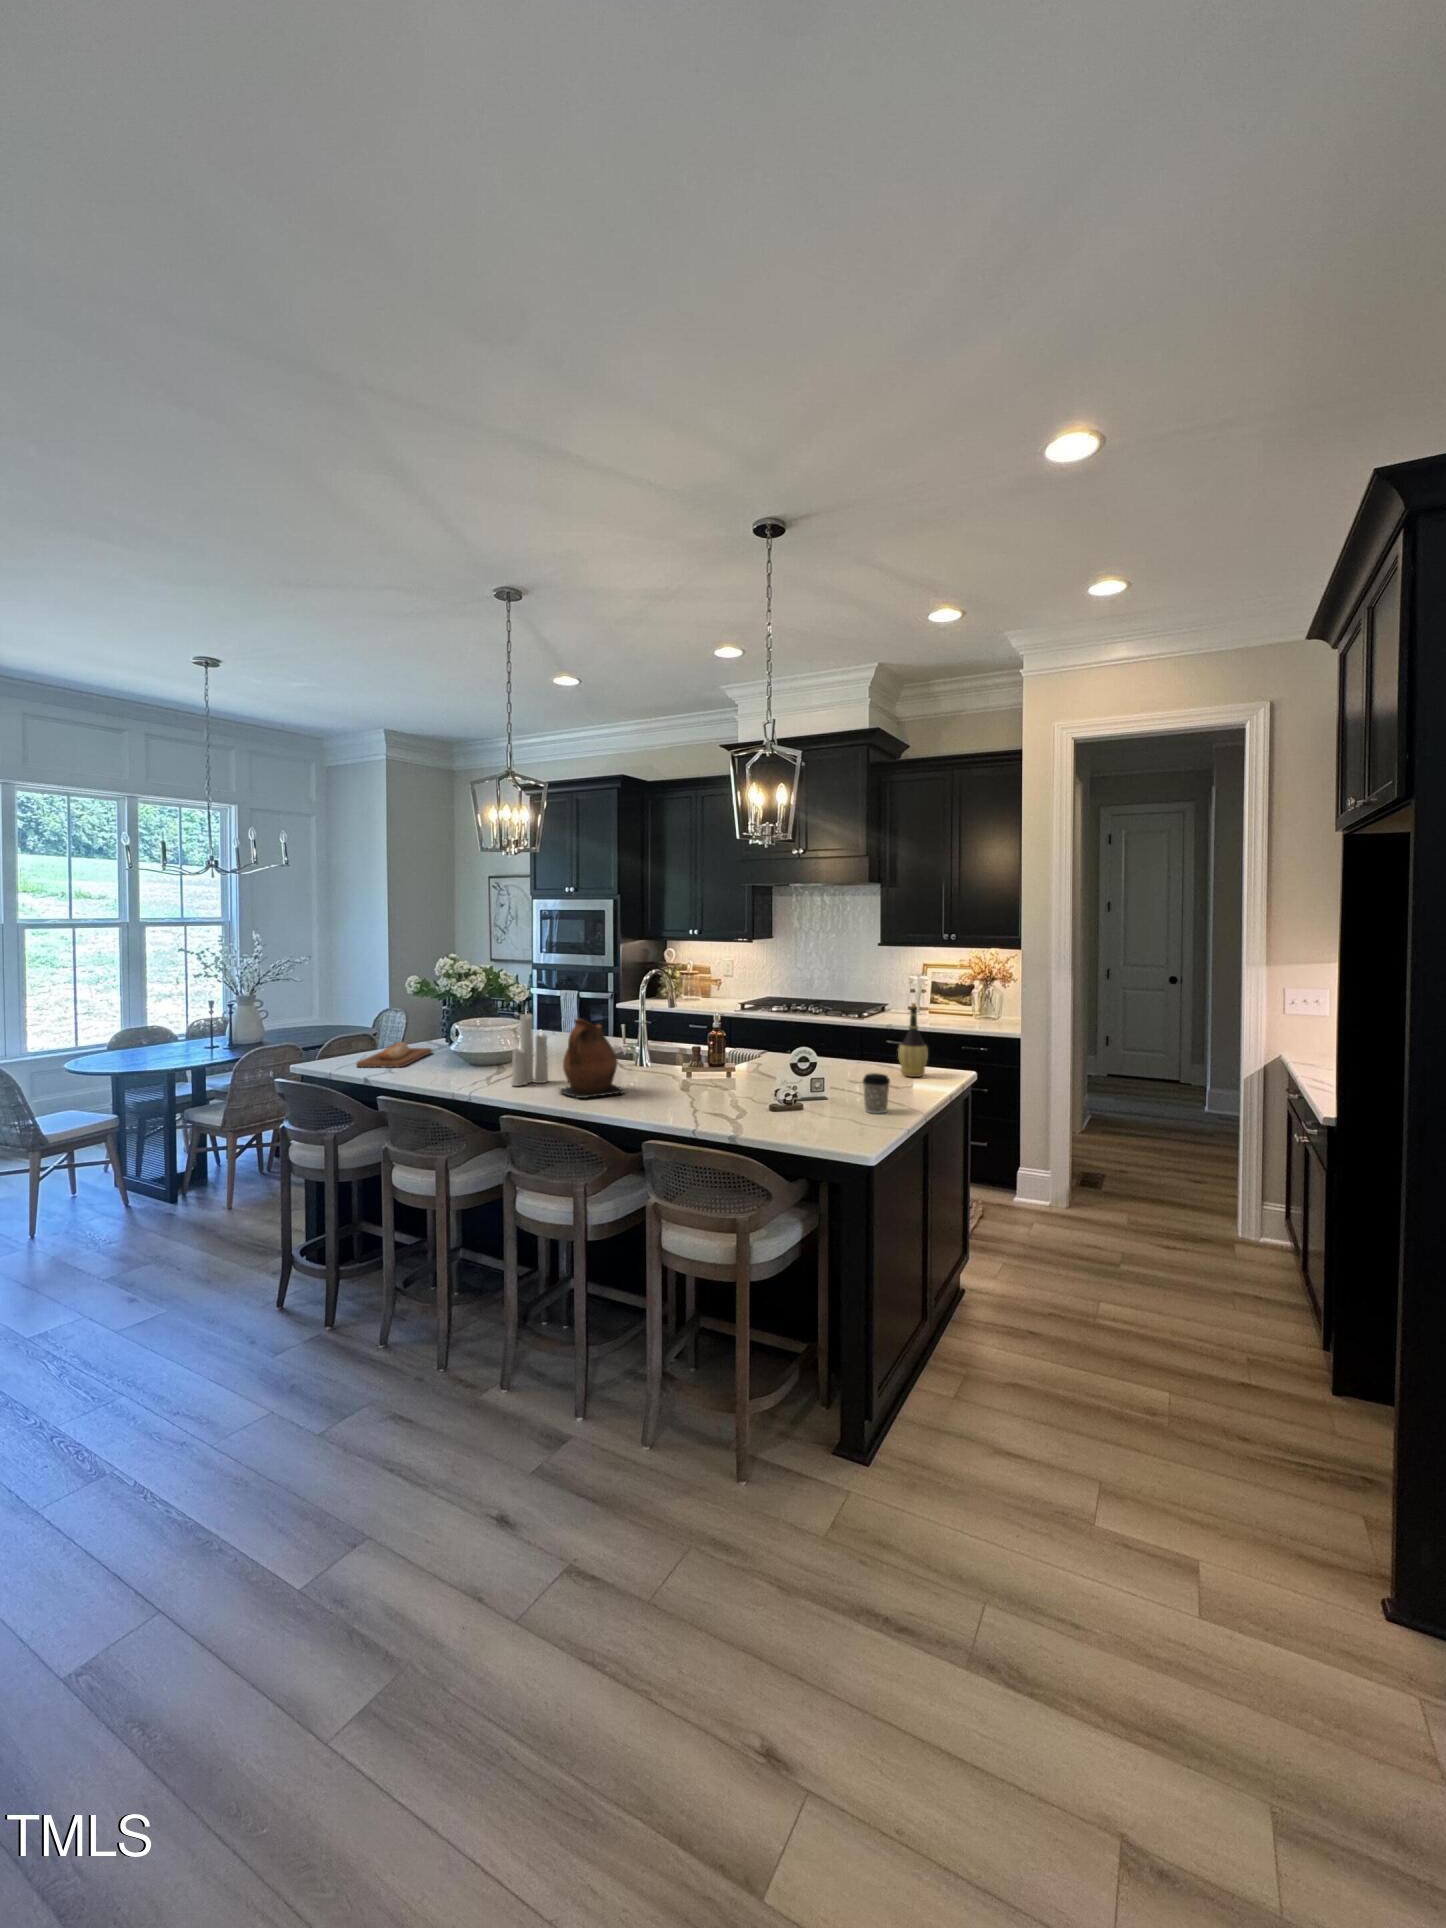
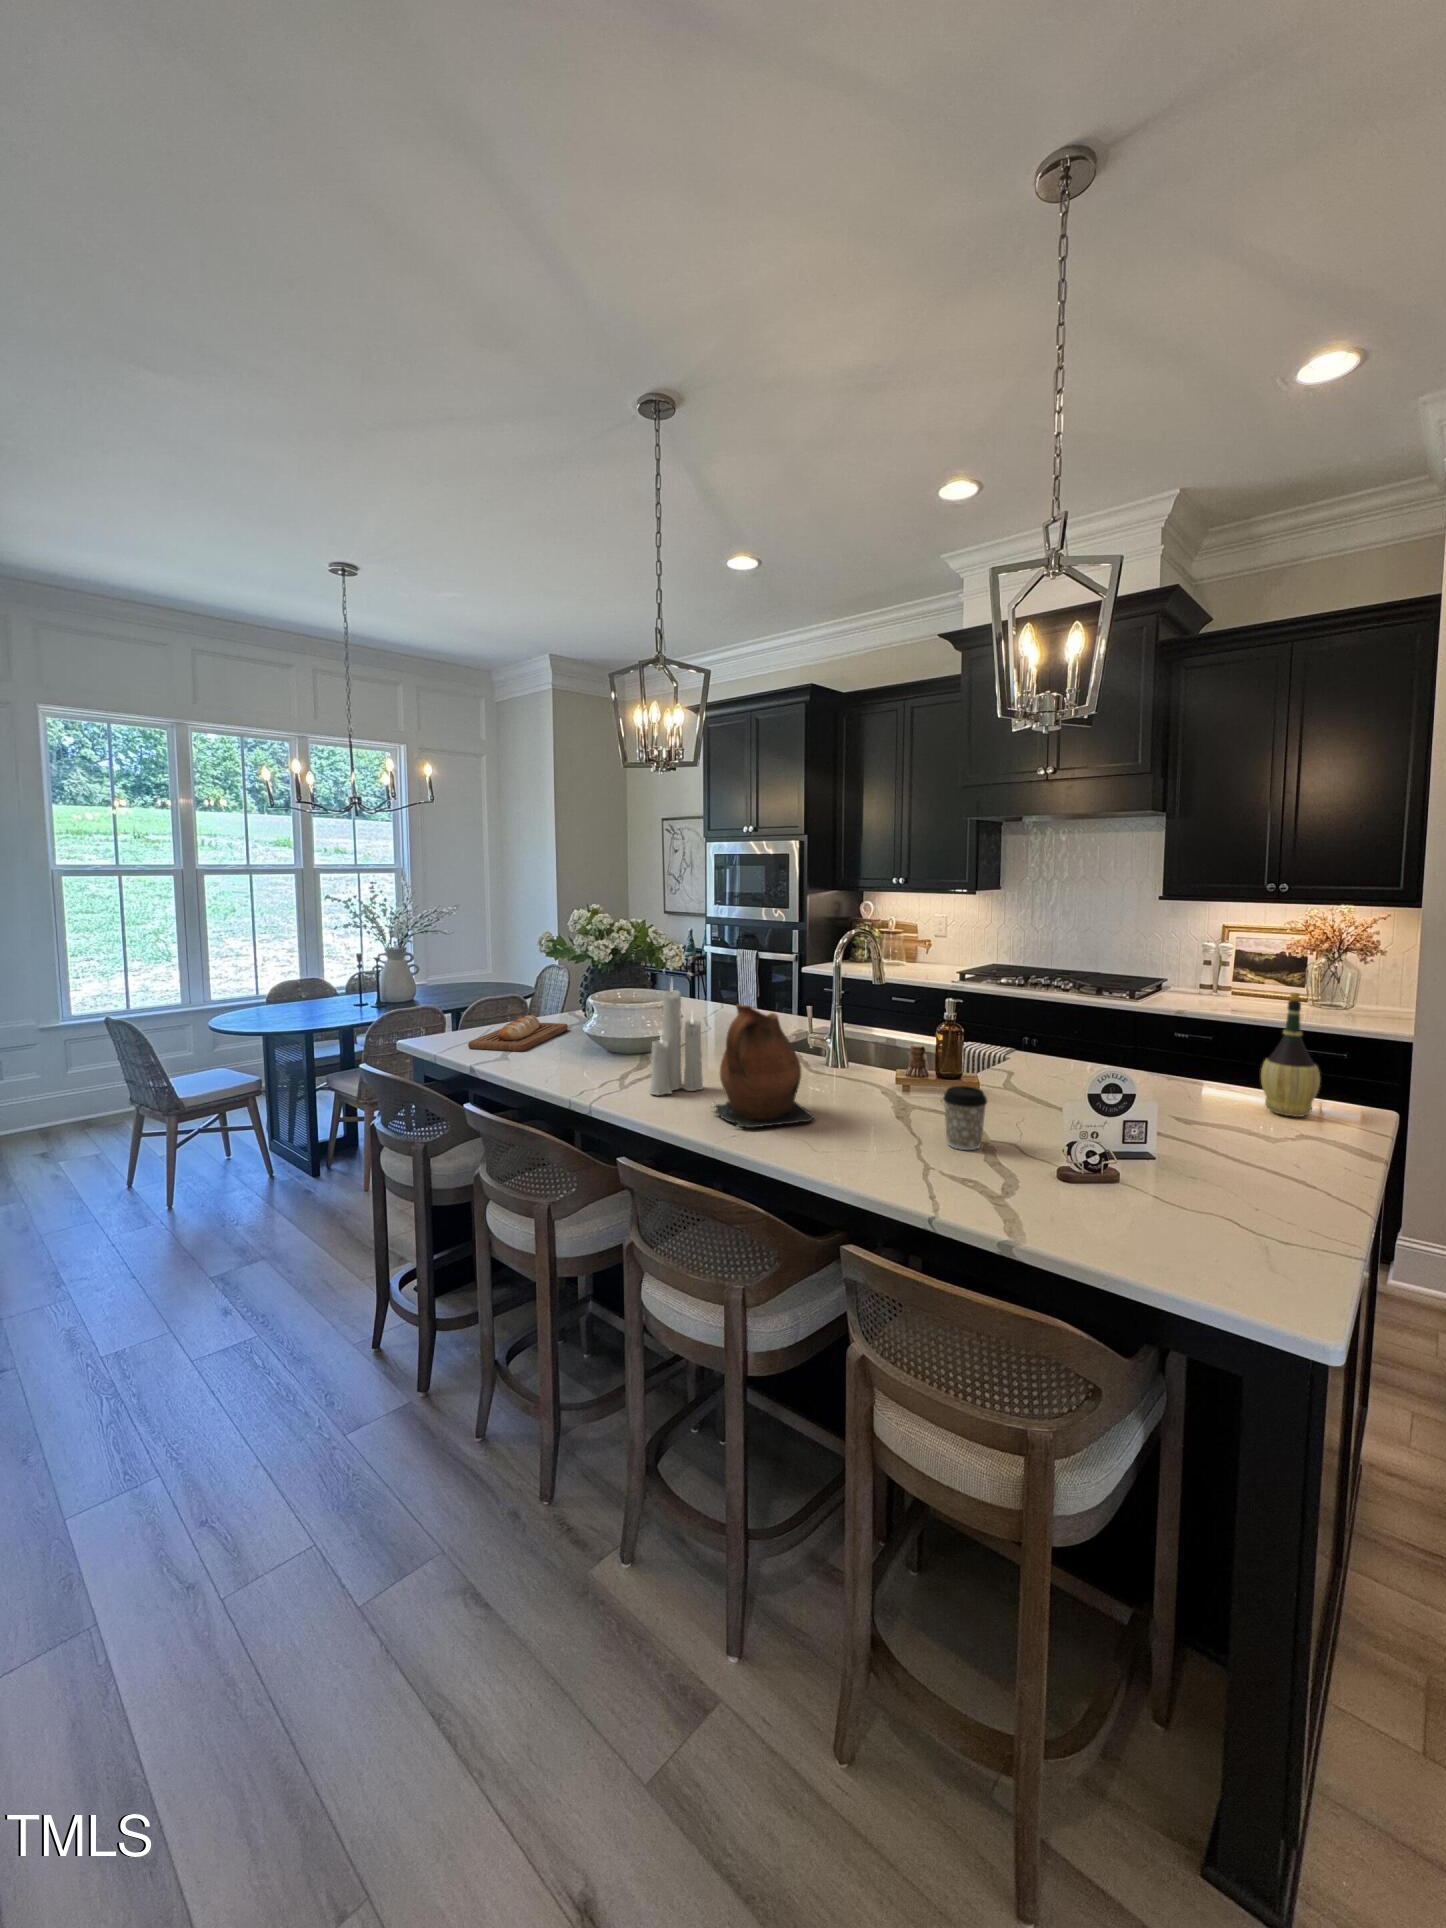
coffee cup: present [863,1073,890,1114] -> present [943,1086,987,1150]

